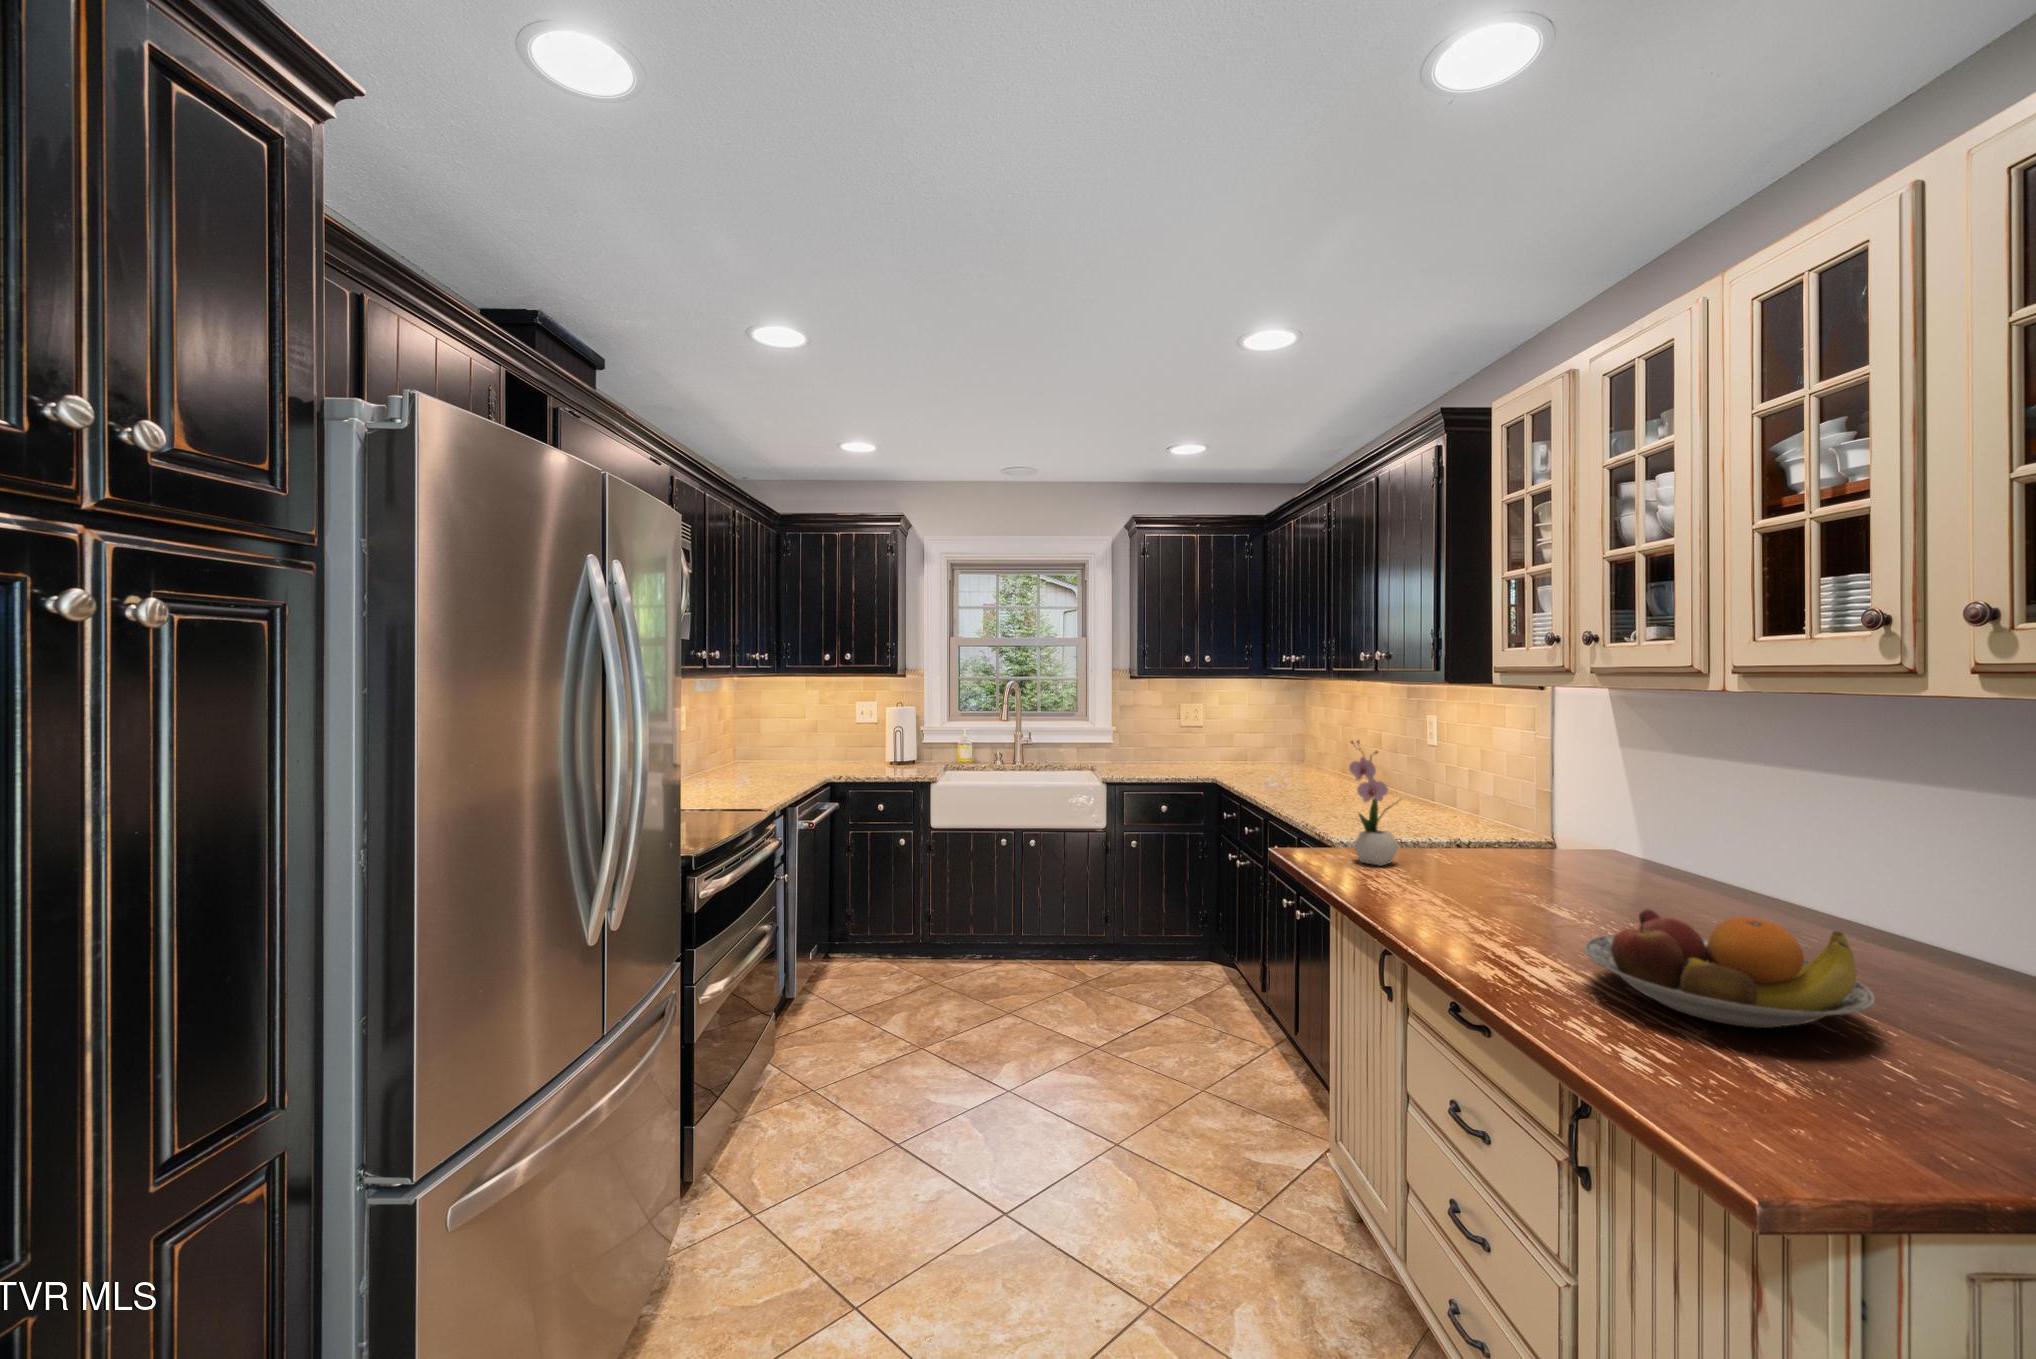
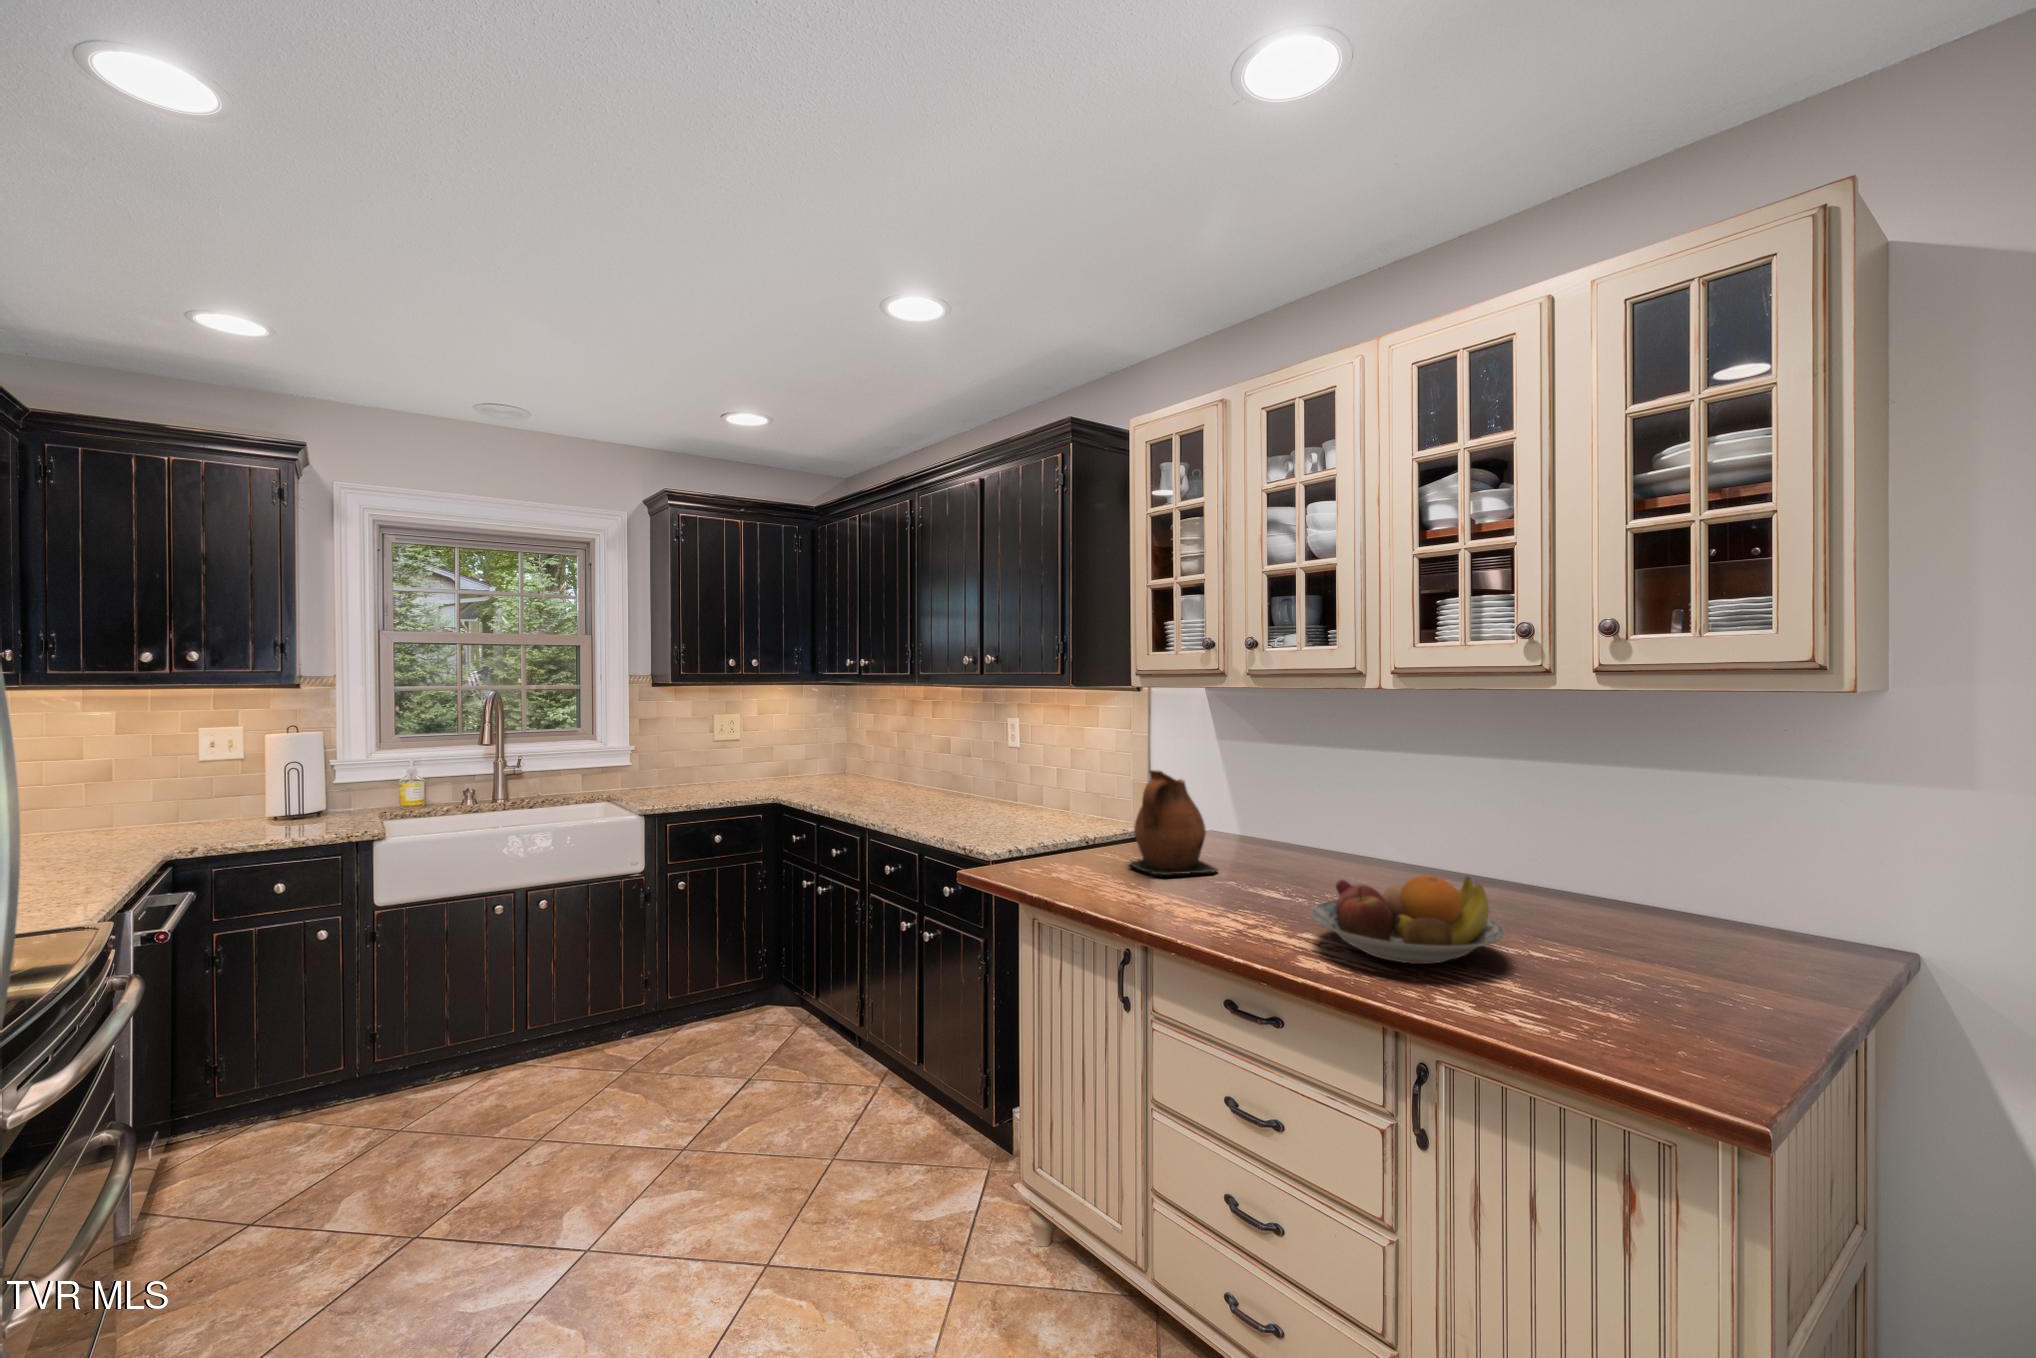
flower arrangement: present [1349,740,1398,866] -> none [1020,746,1063,873]
ceramic pitcher: none [1472,771,1583,893] -> present [1130,770,1218,875]

